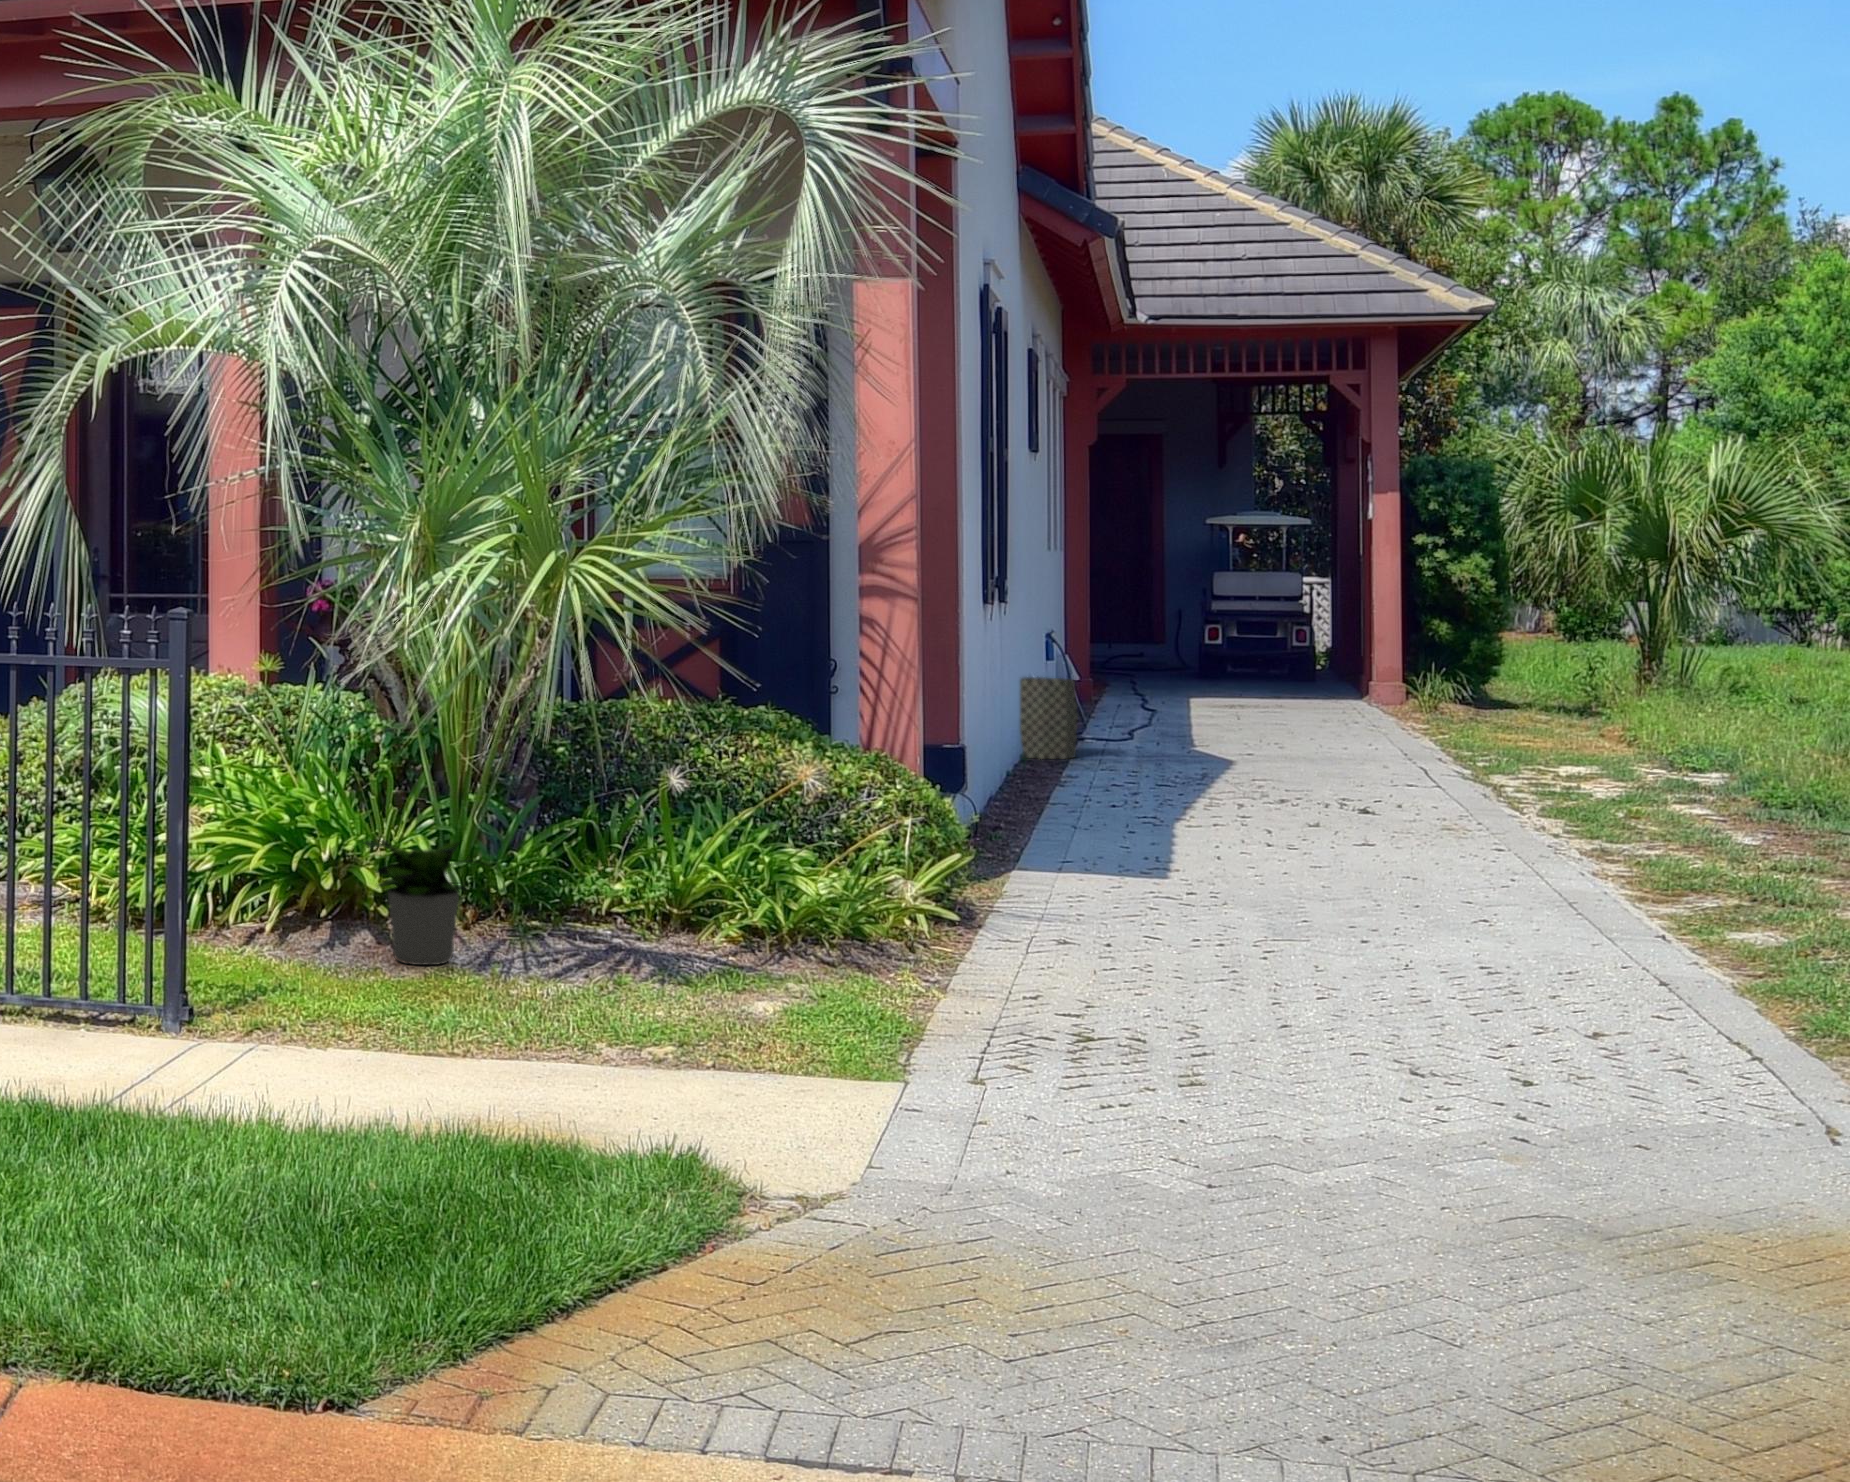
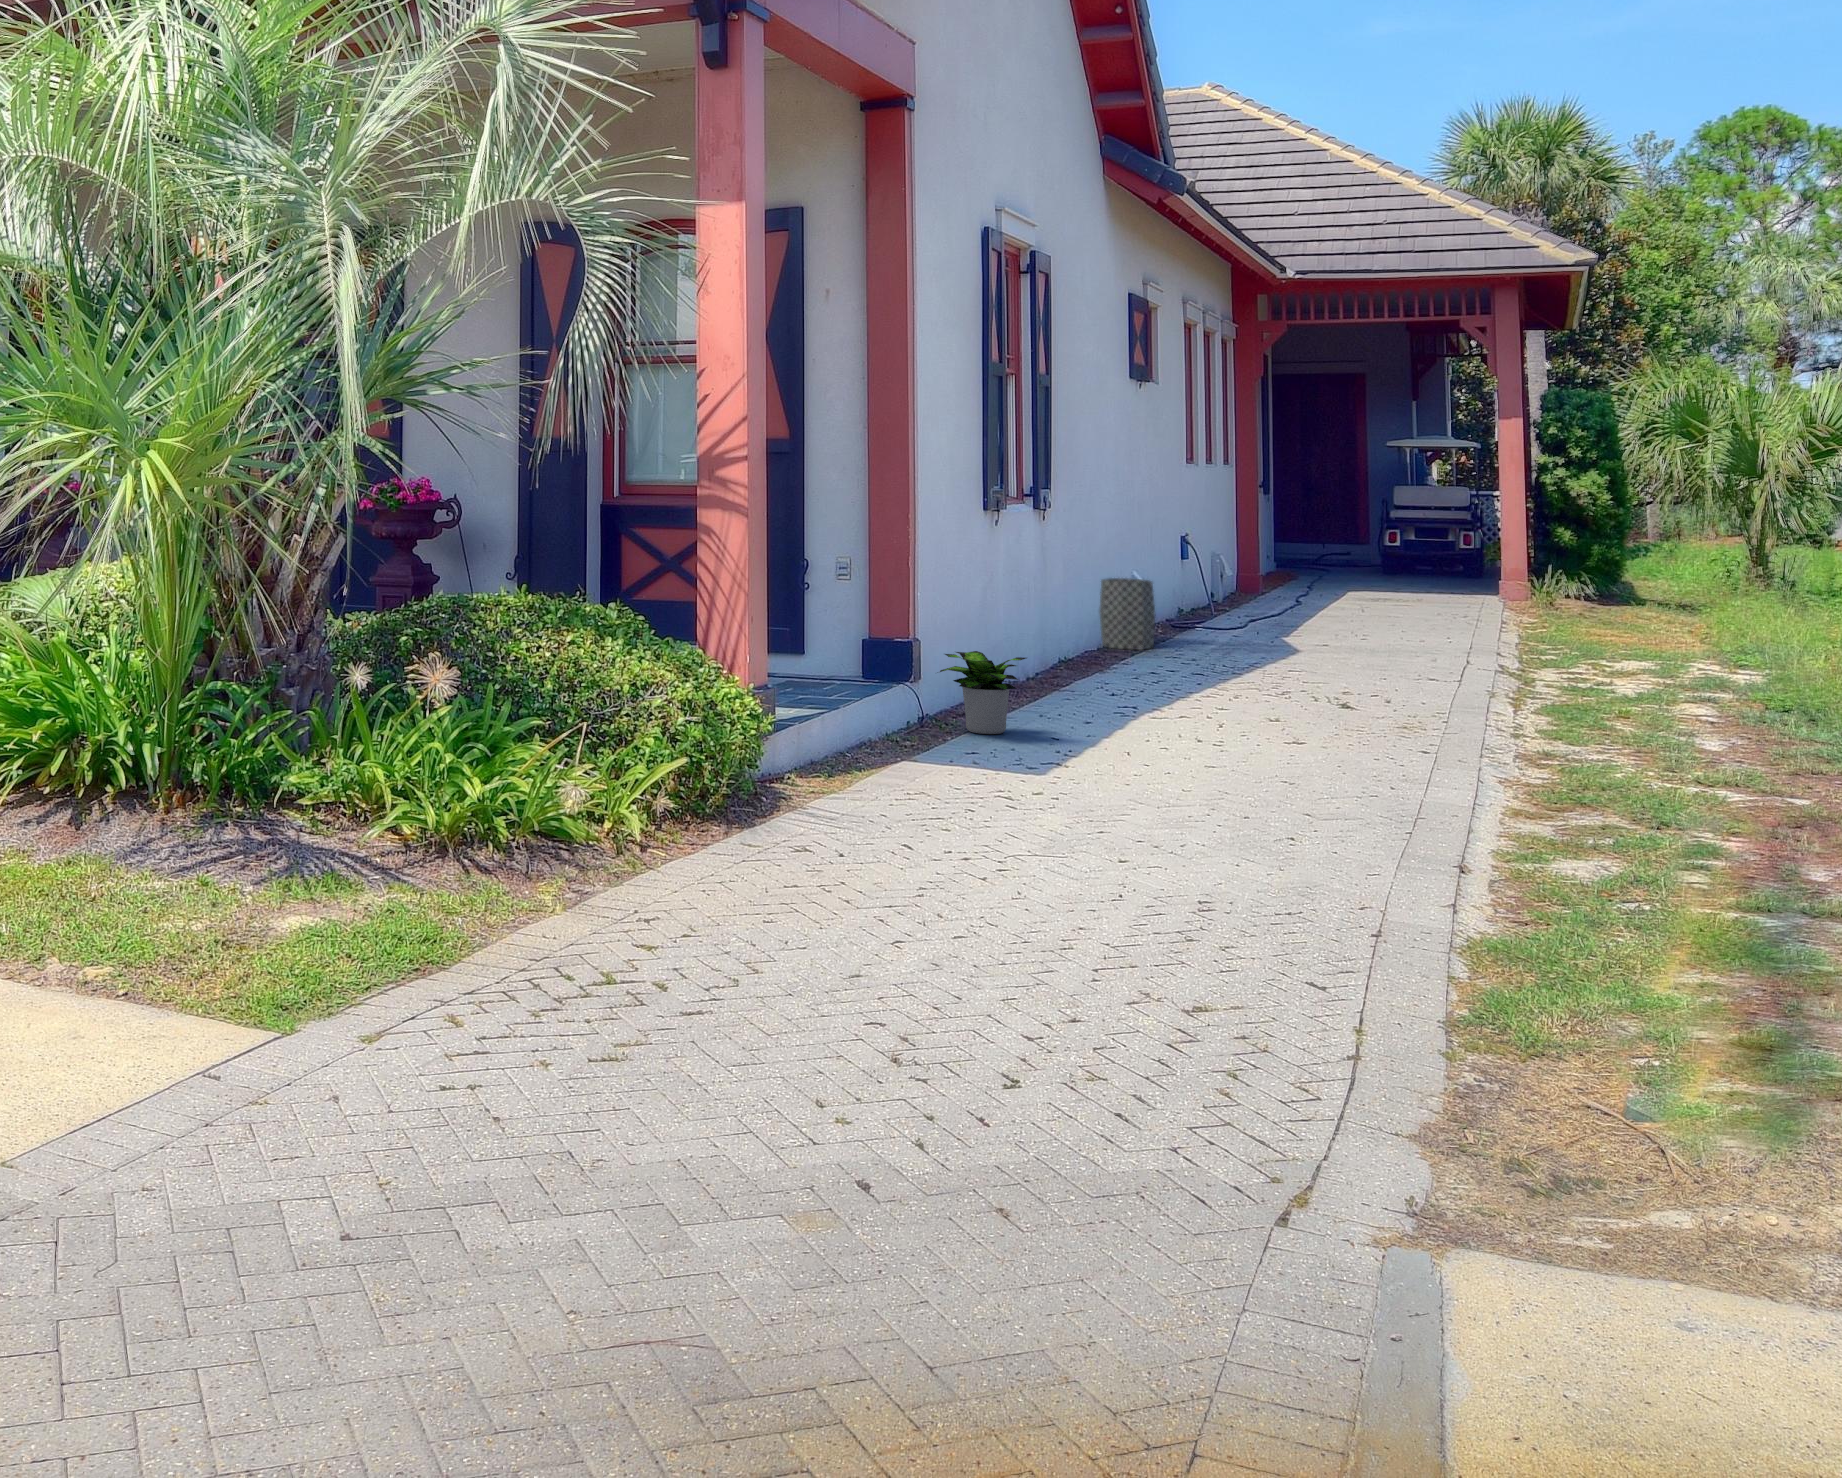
potted plant: present [363,840,465,965] -> present [940,651,1027,734]

